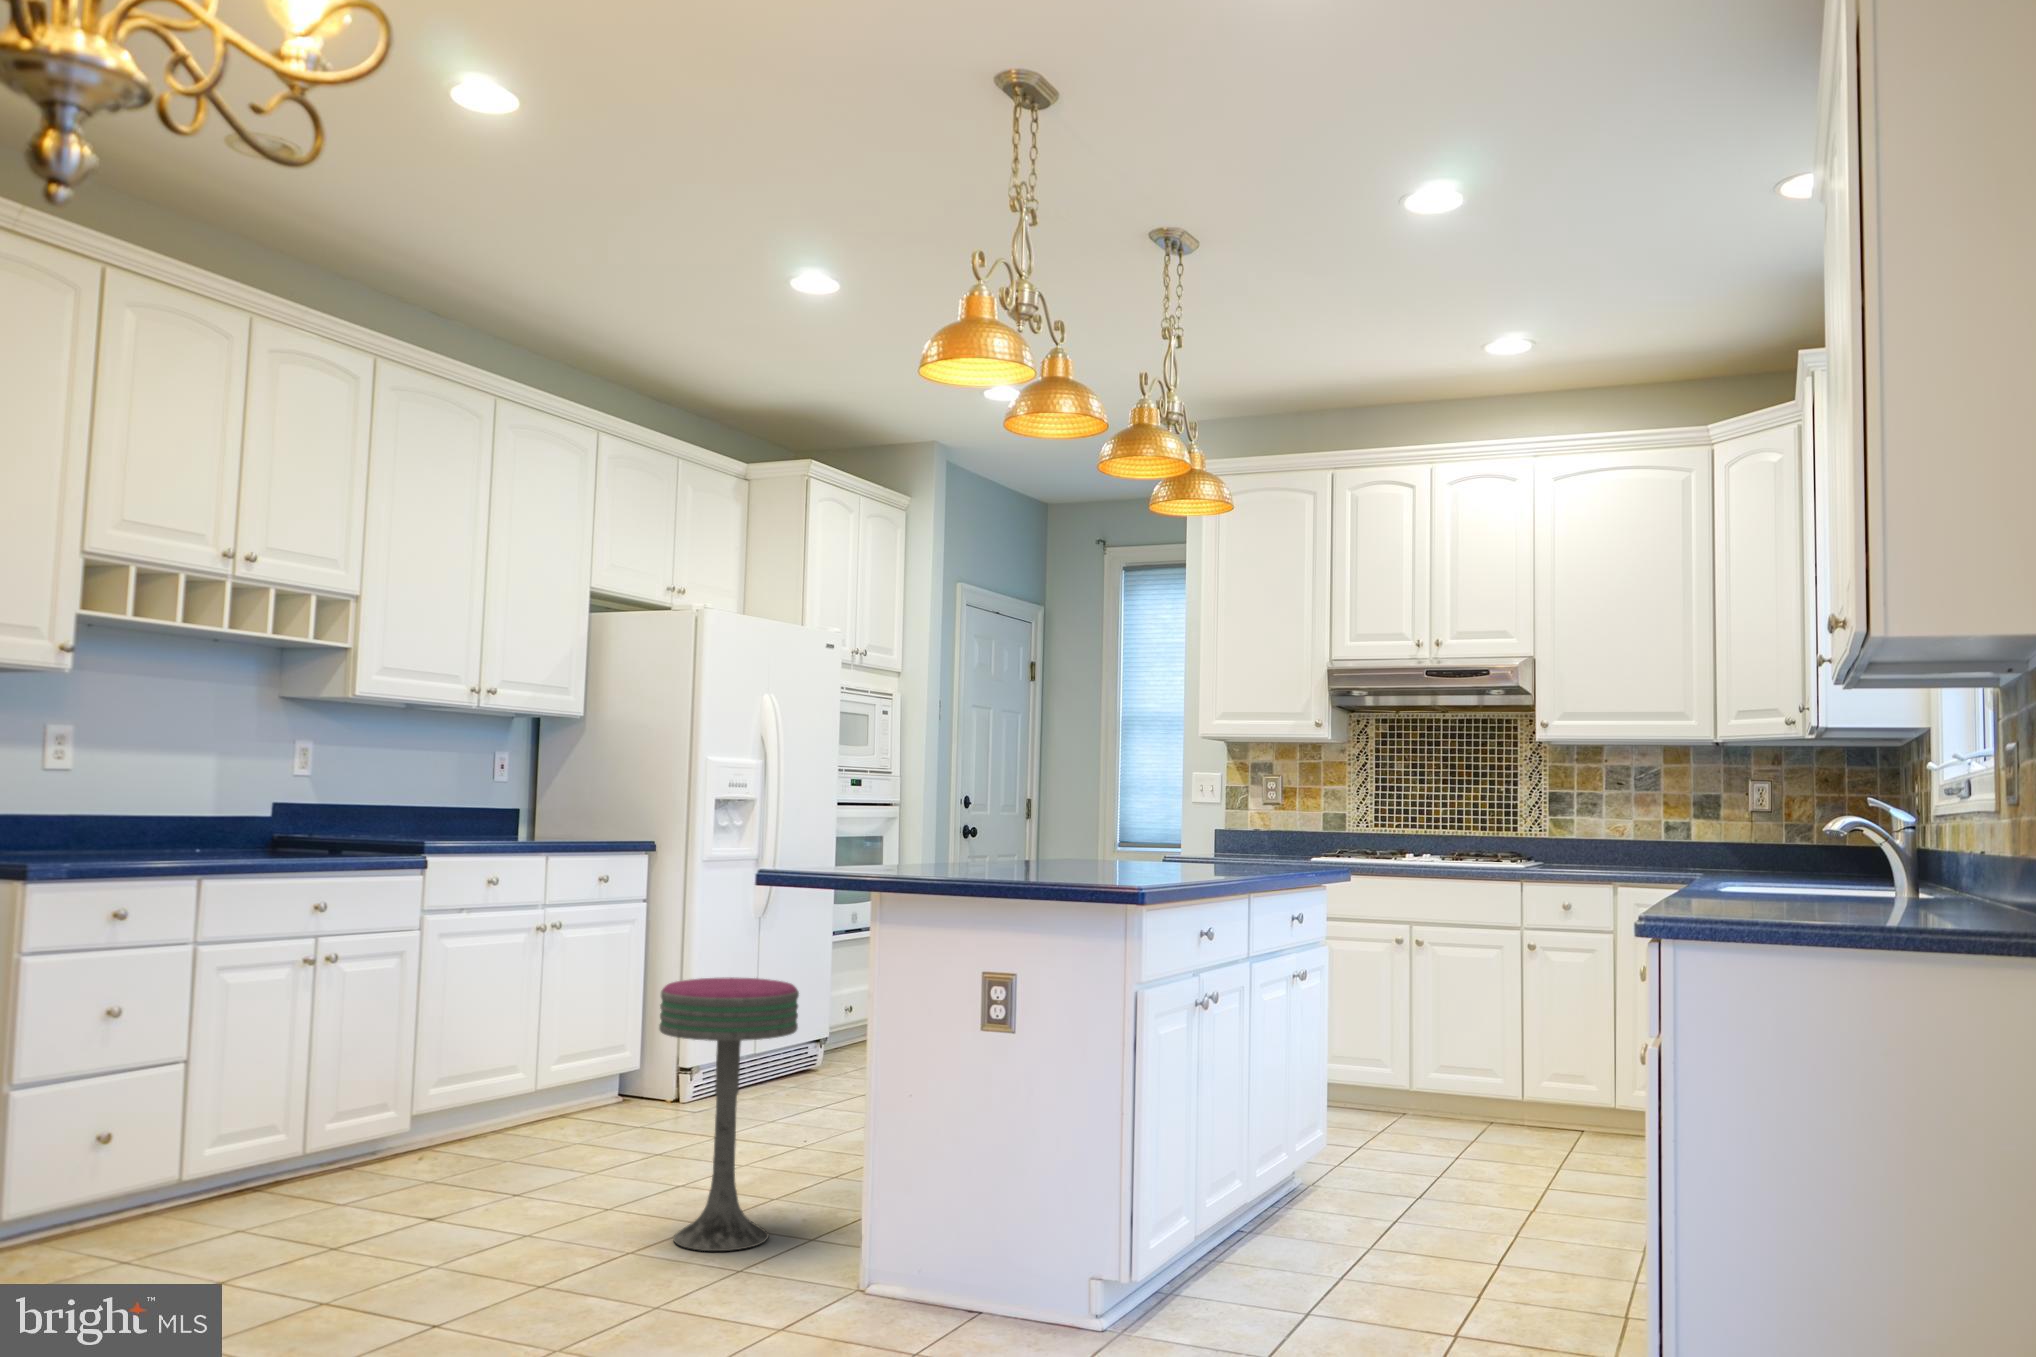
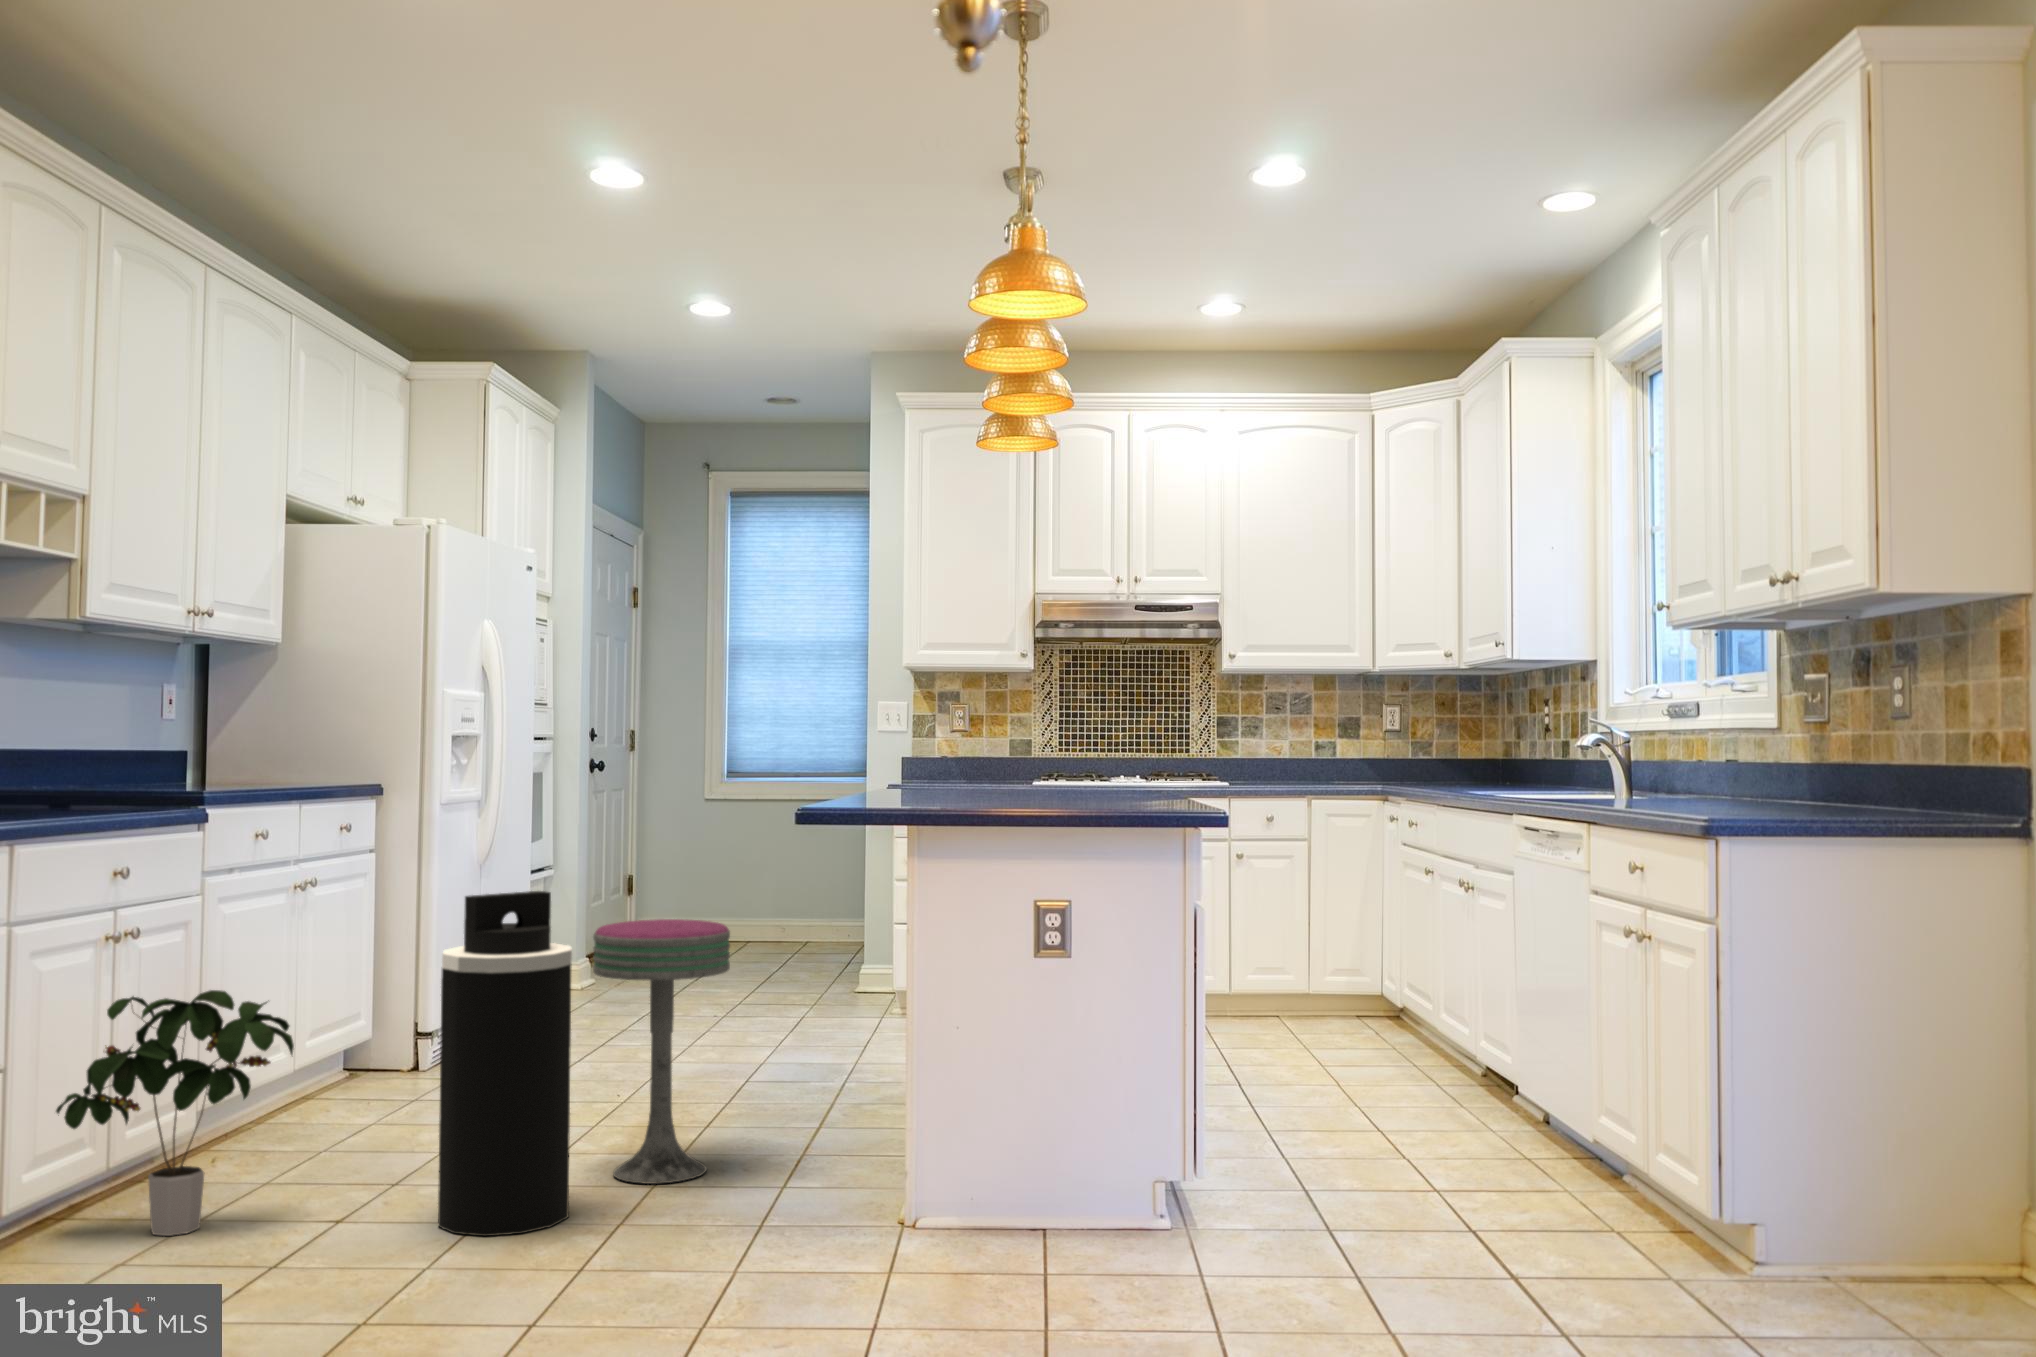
trash can: none [454,942,599,1288] -> present [438,891,572,1236]
potted plant: none [173,1018,369,1246] -> present [56,990,294,1236]

